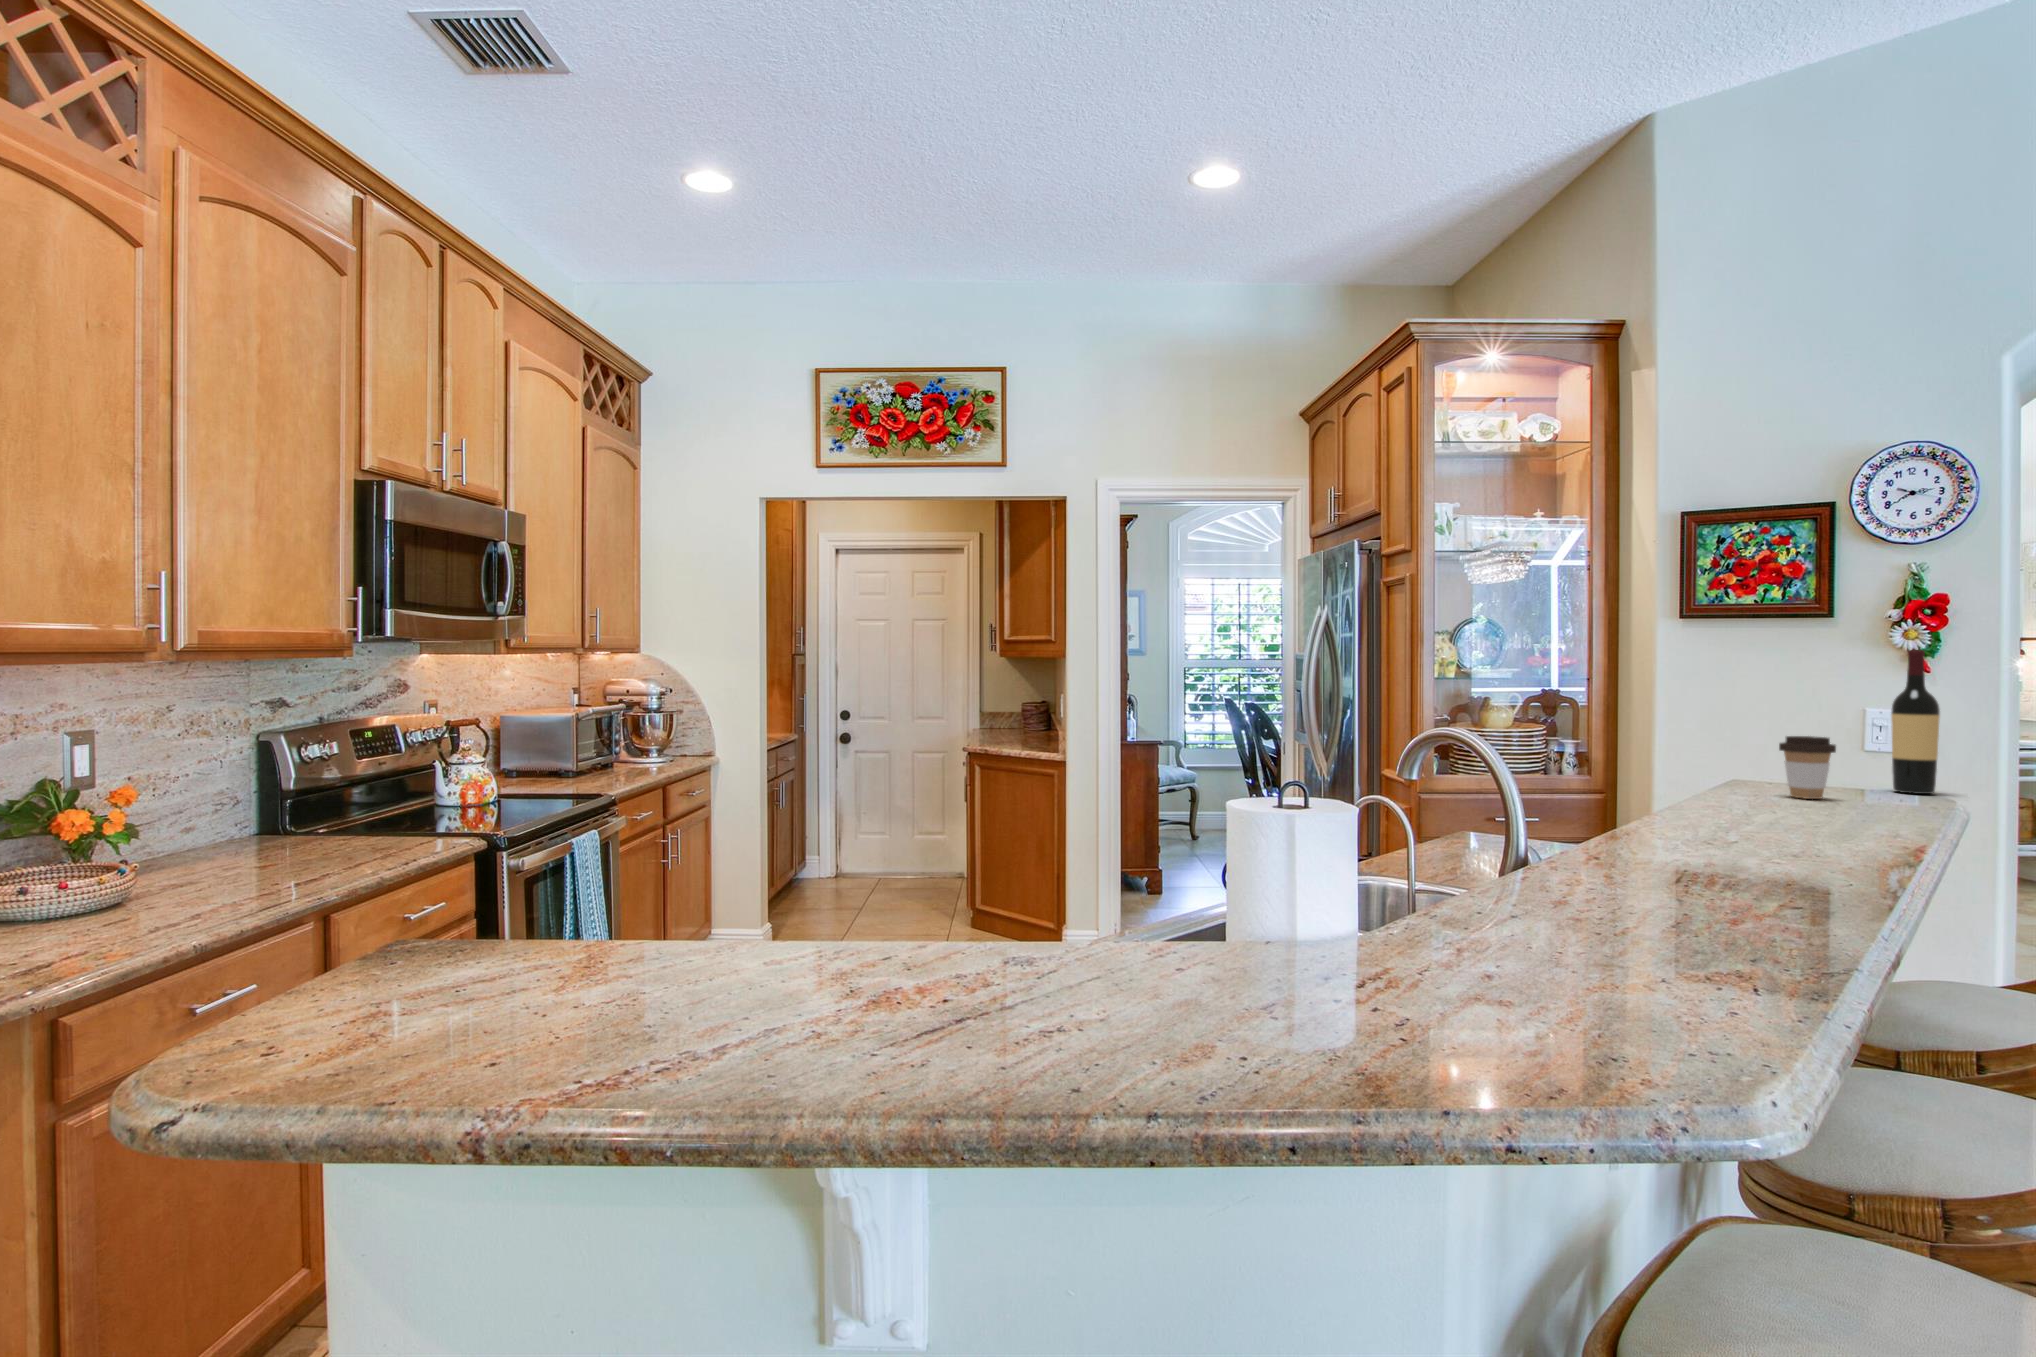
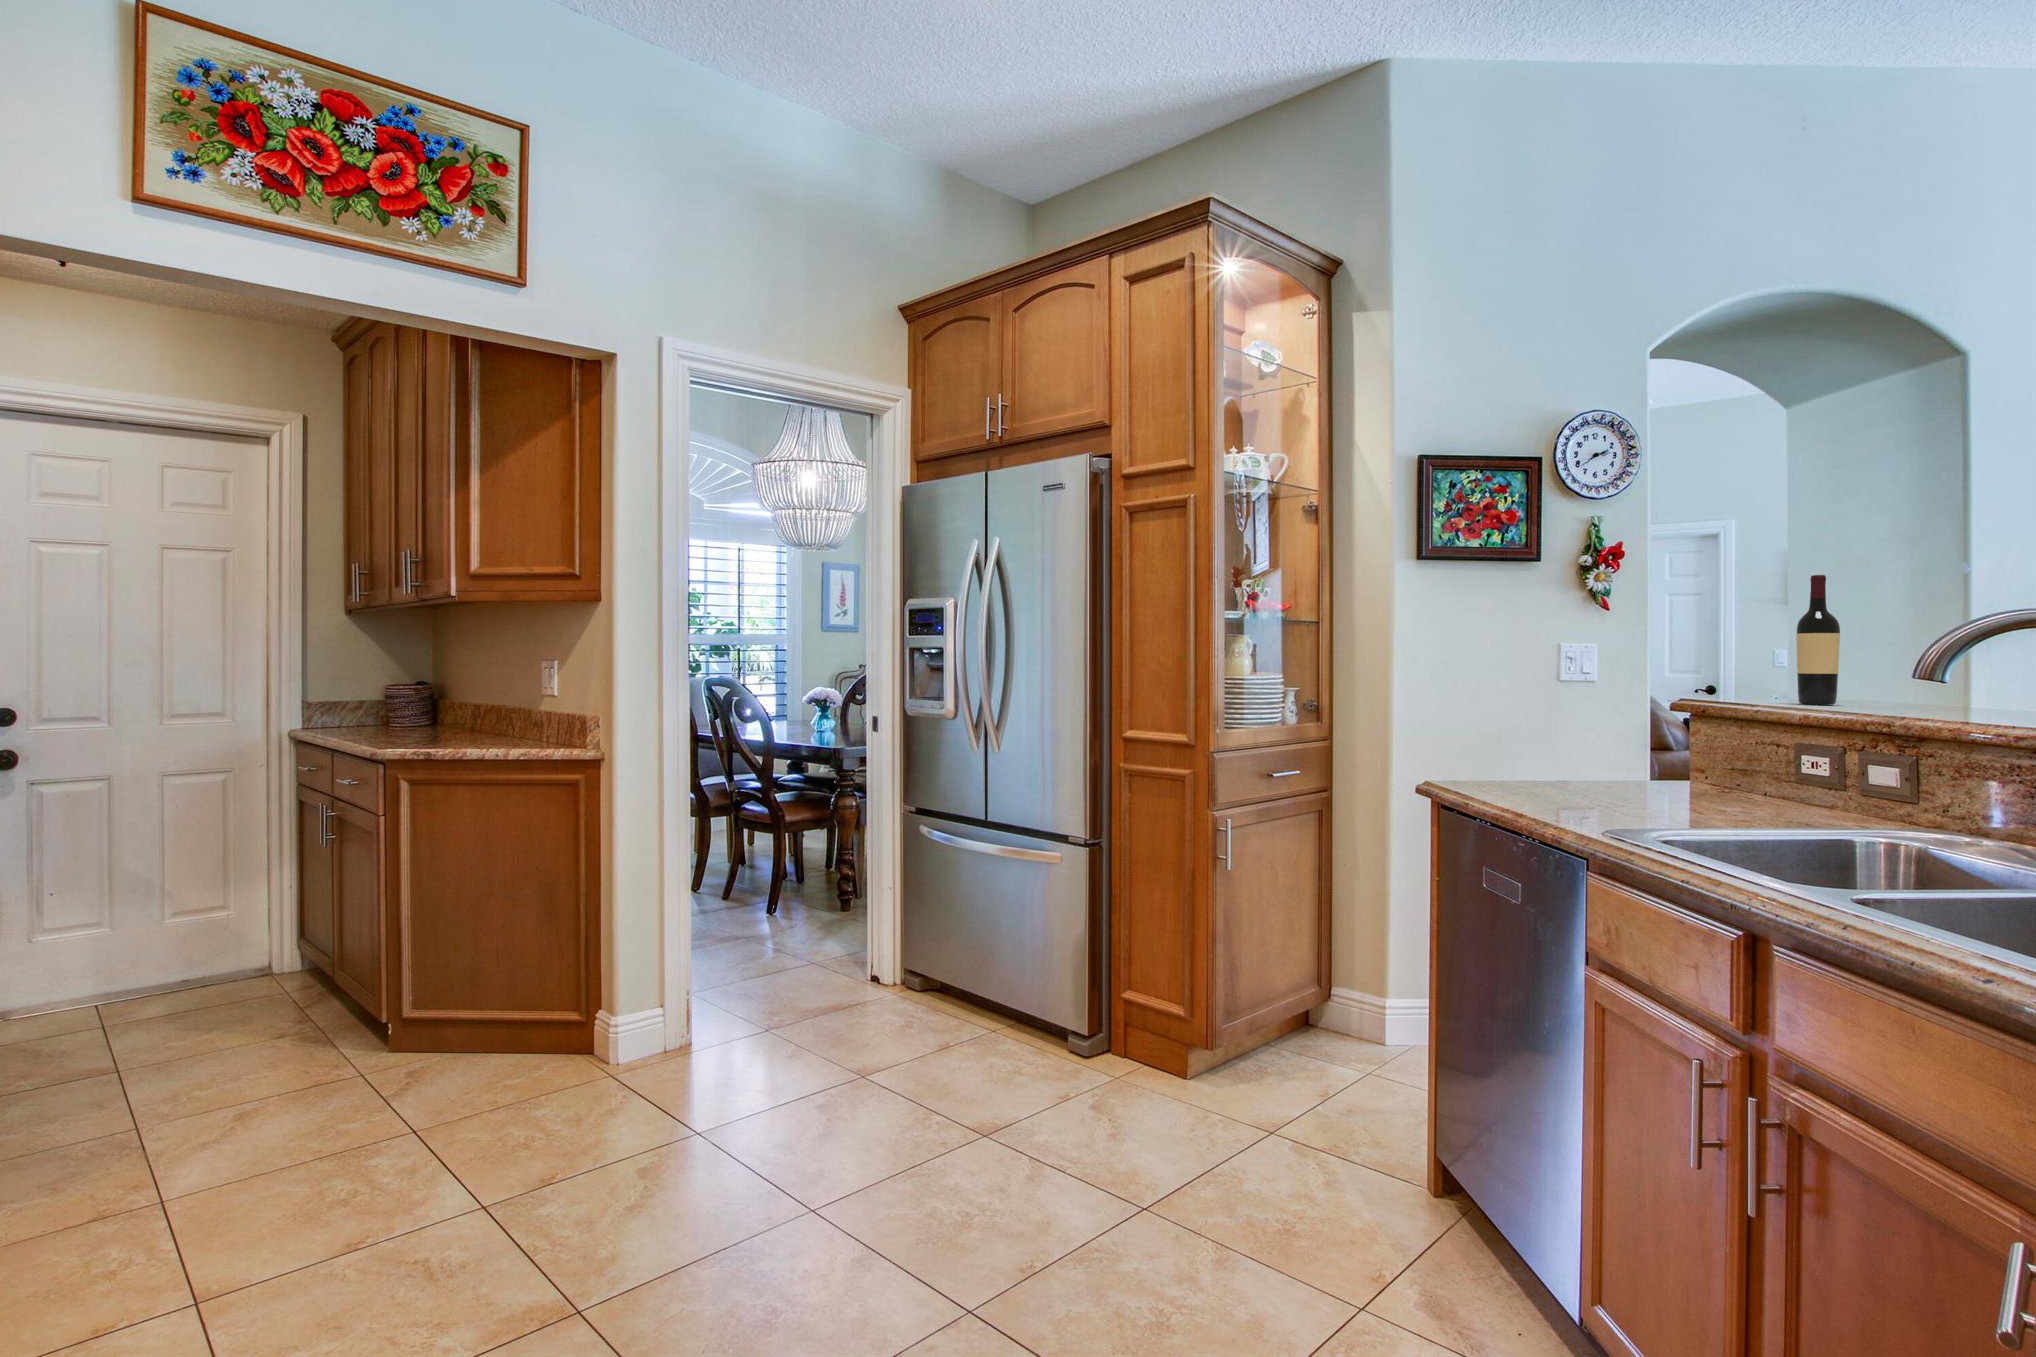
coffee cup: present [1779,736,1836,799] -> none [1853,651,1907,711]

